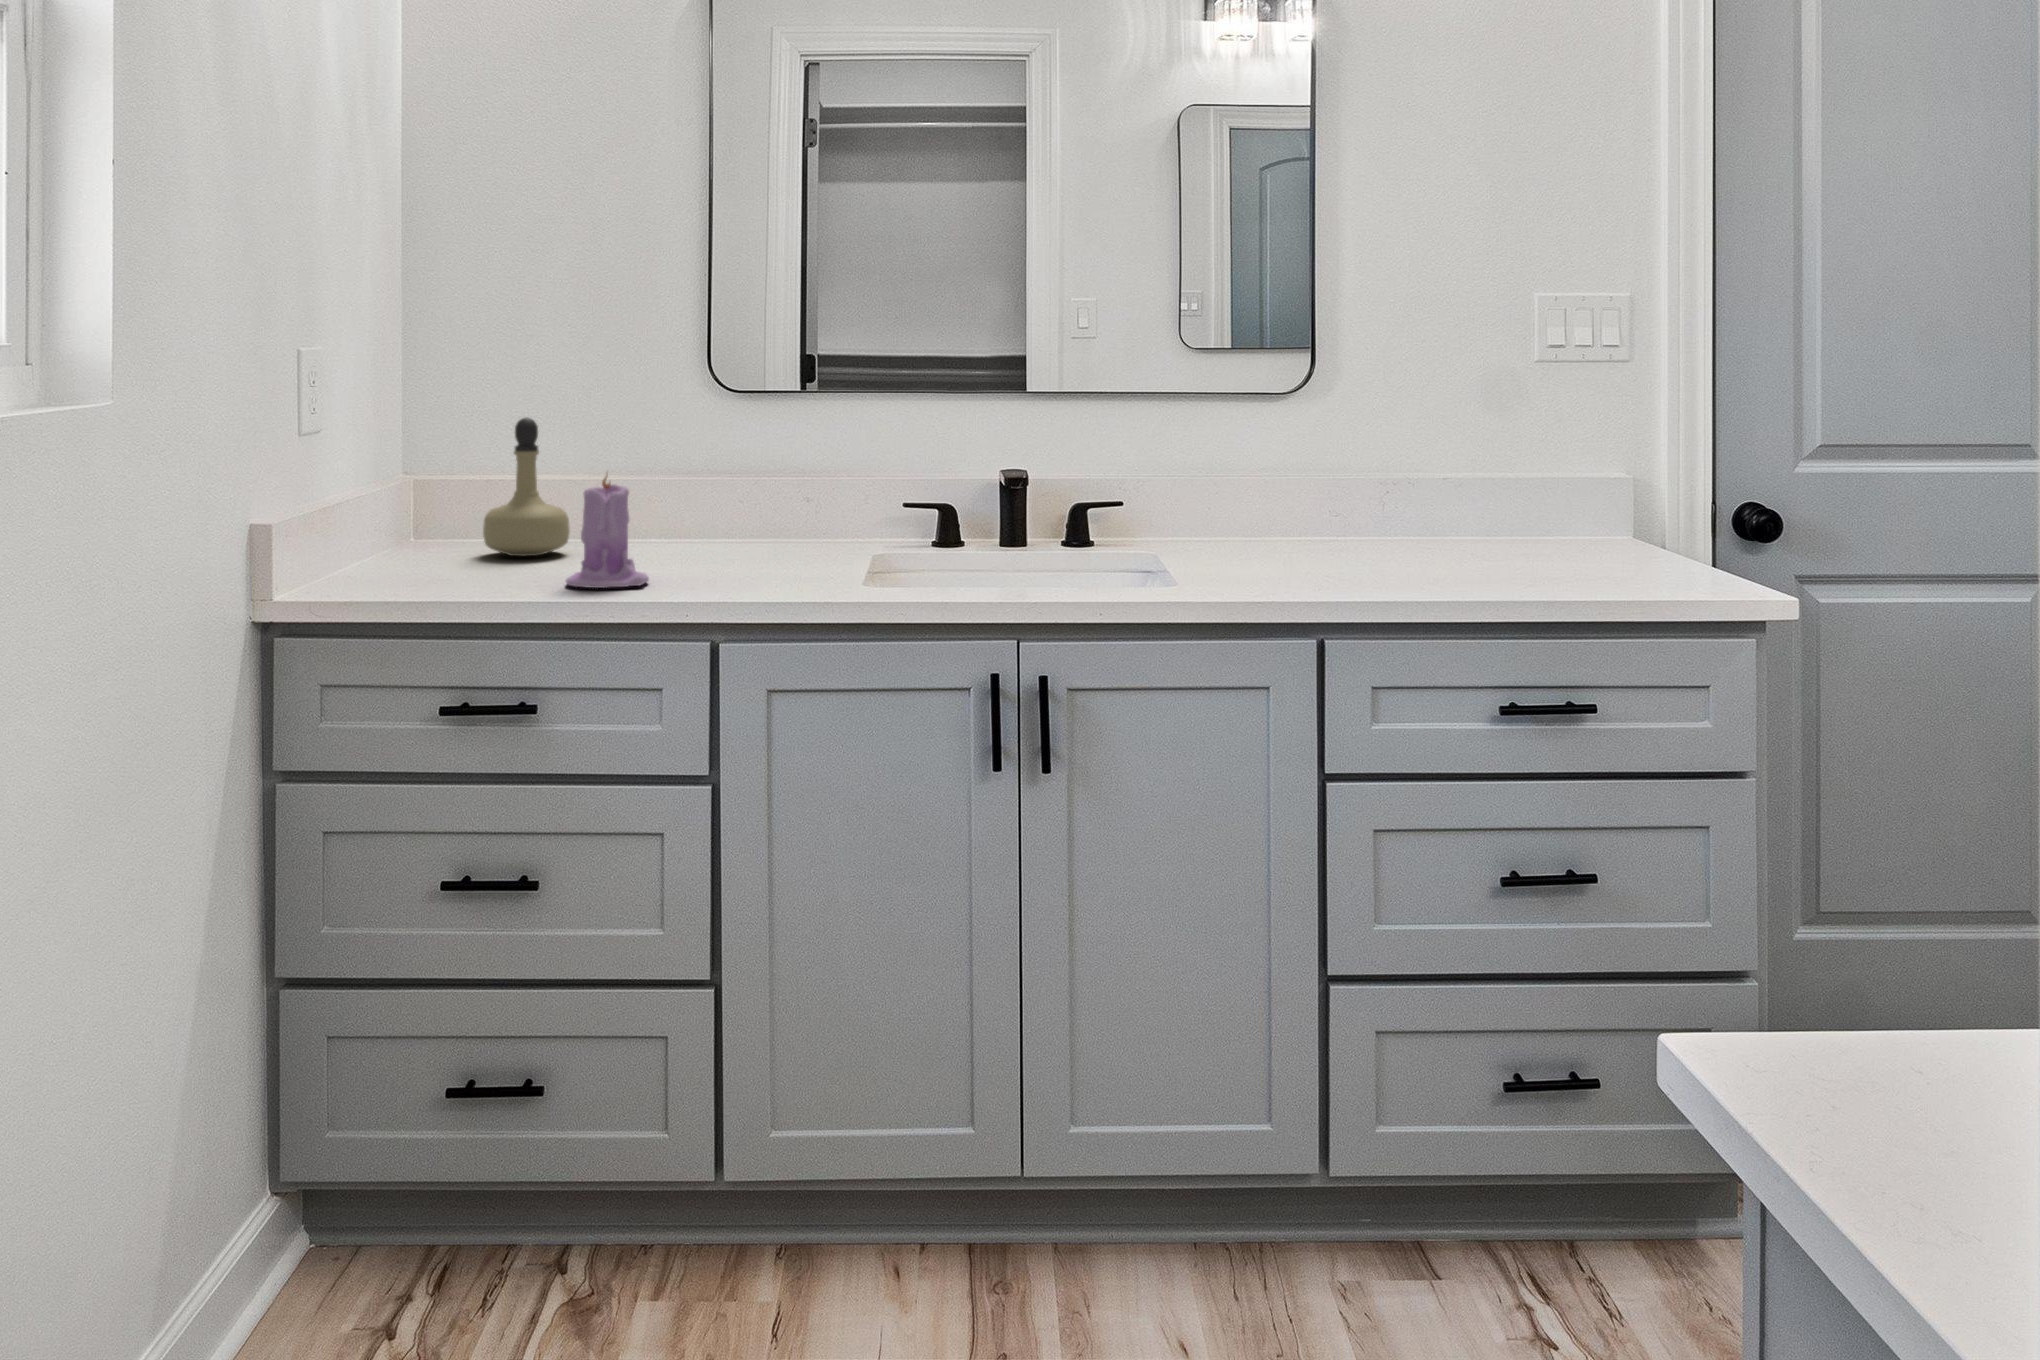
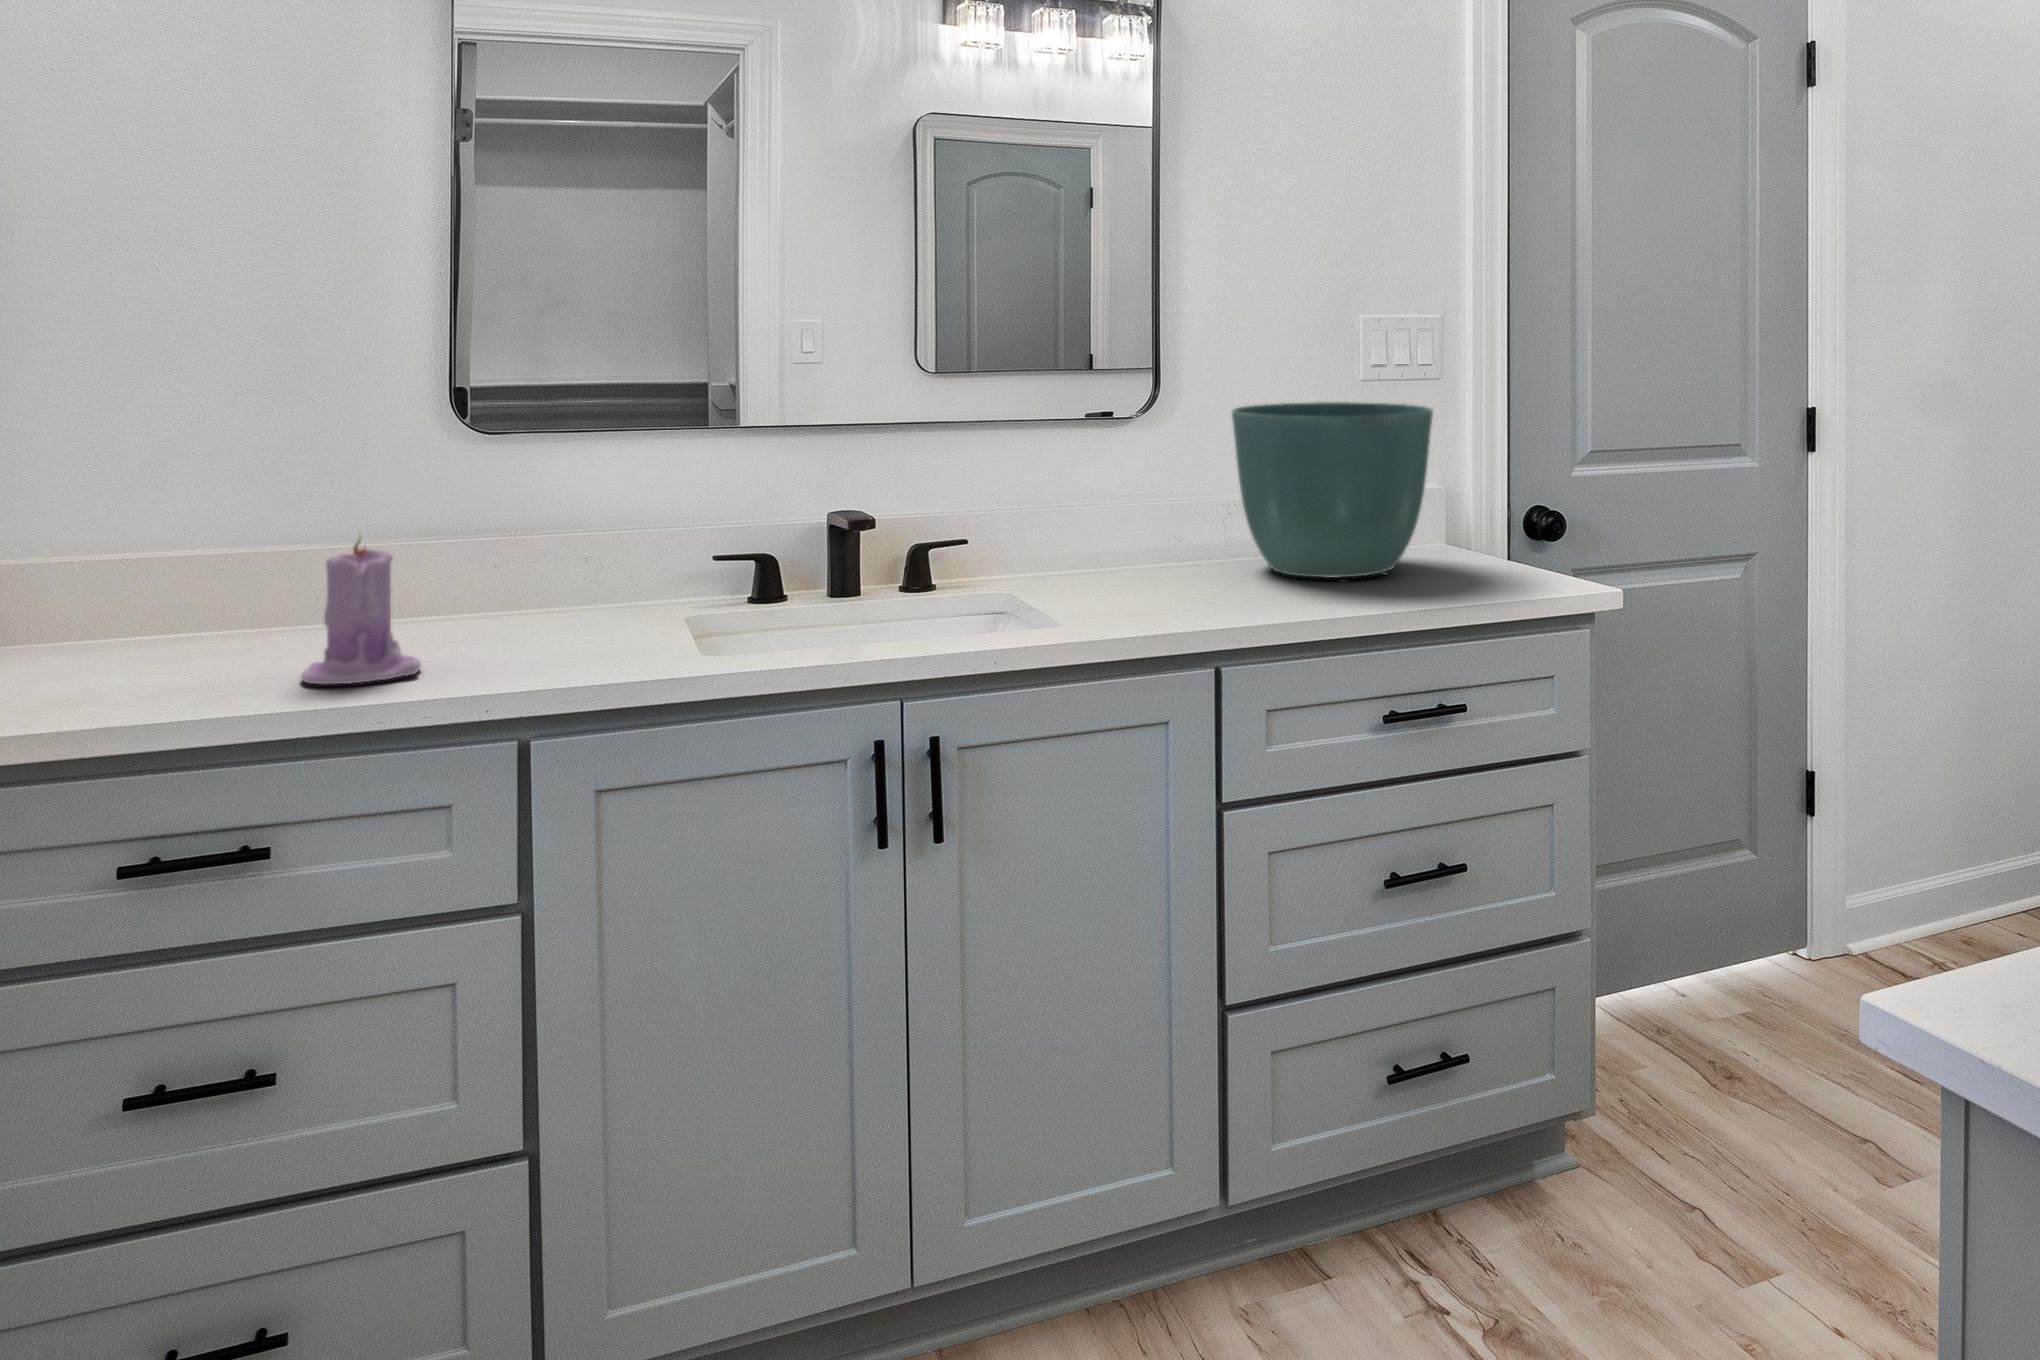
flower pot: none [1383,392,1600,569] -> present [1232,402,1433,578]
perfume bottle: present [483,417,570,556] -> none [143,462,275,639]

